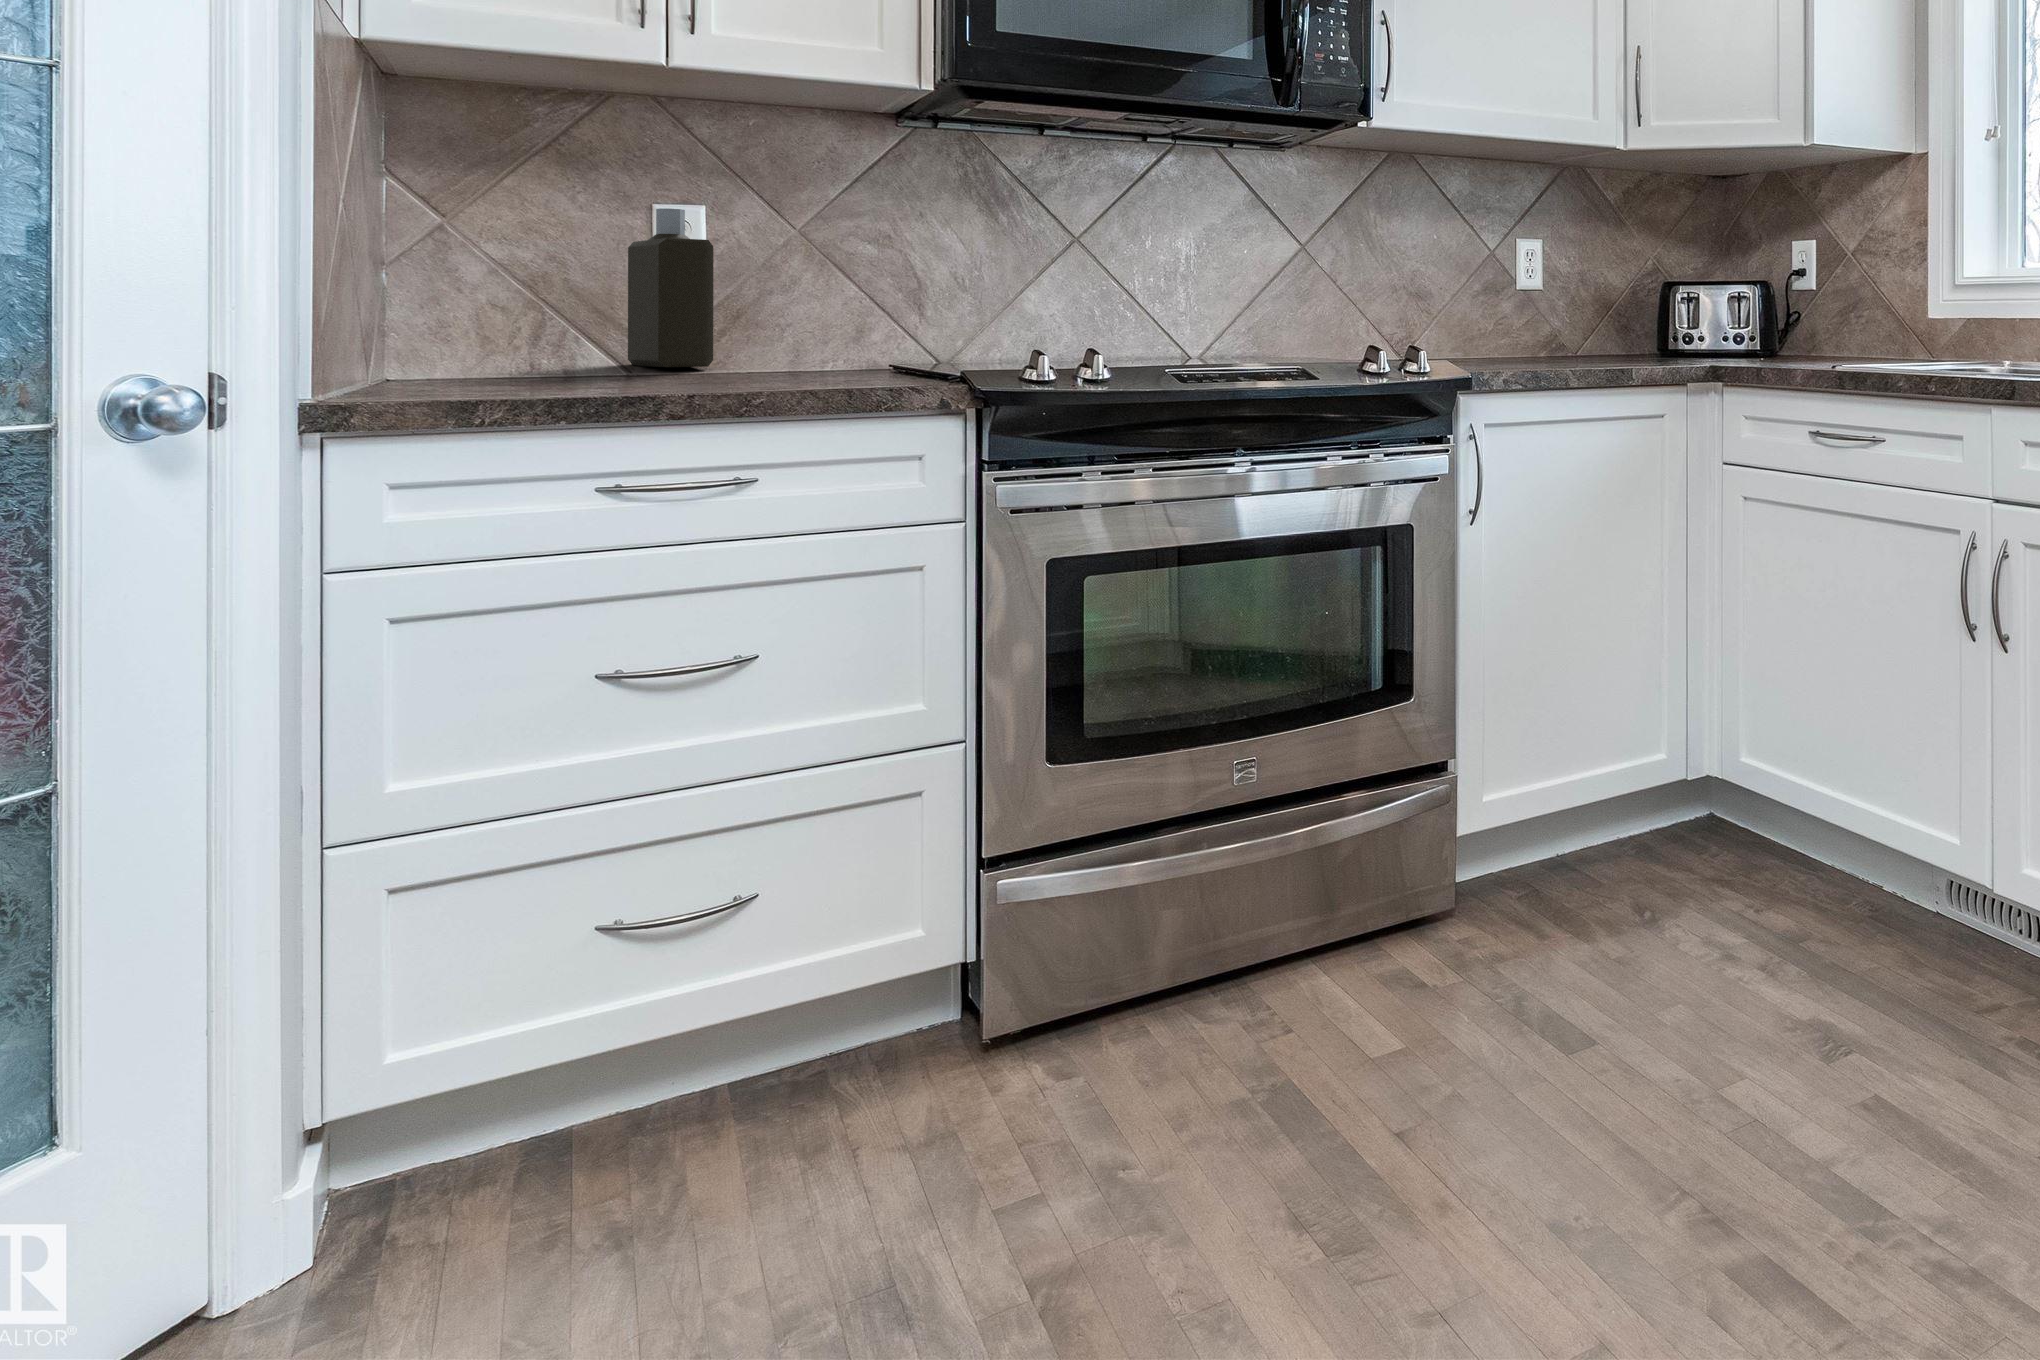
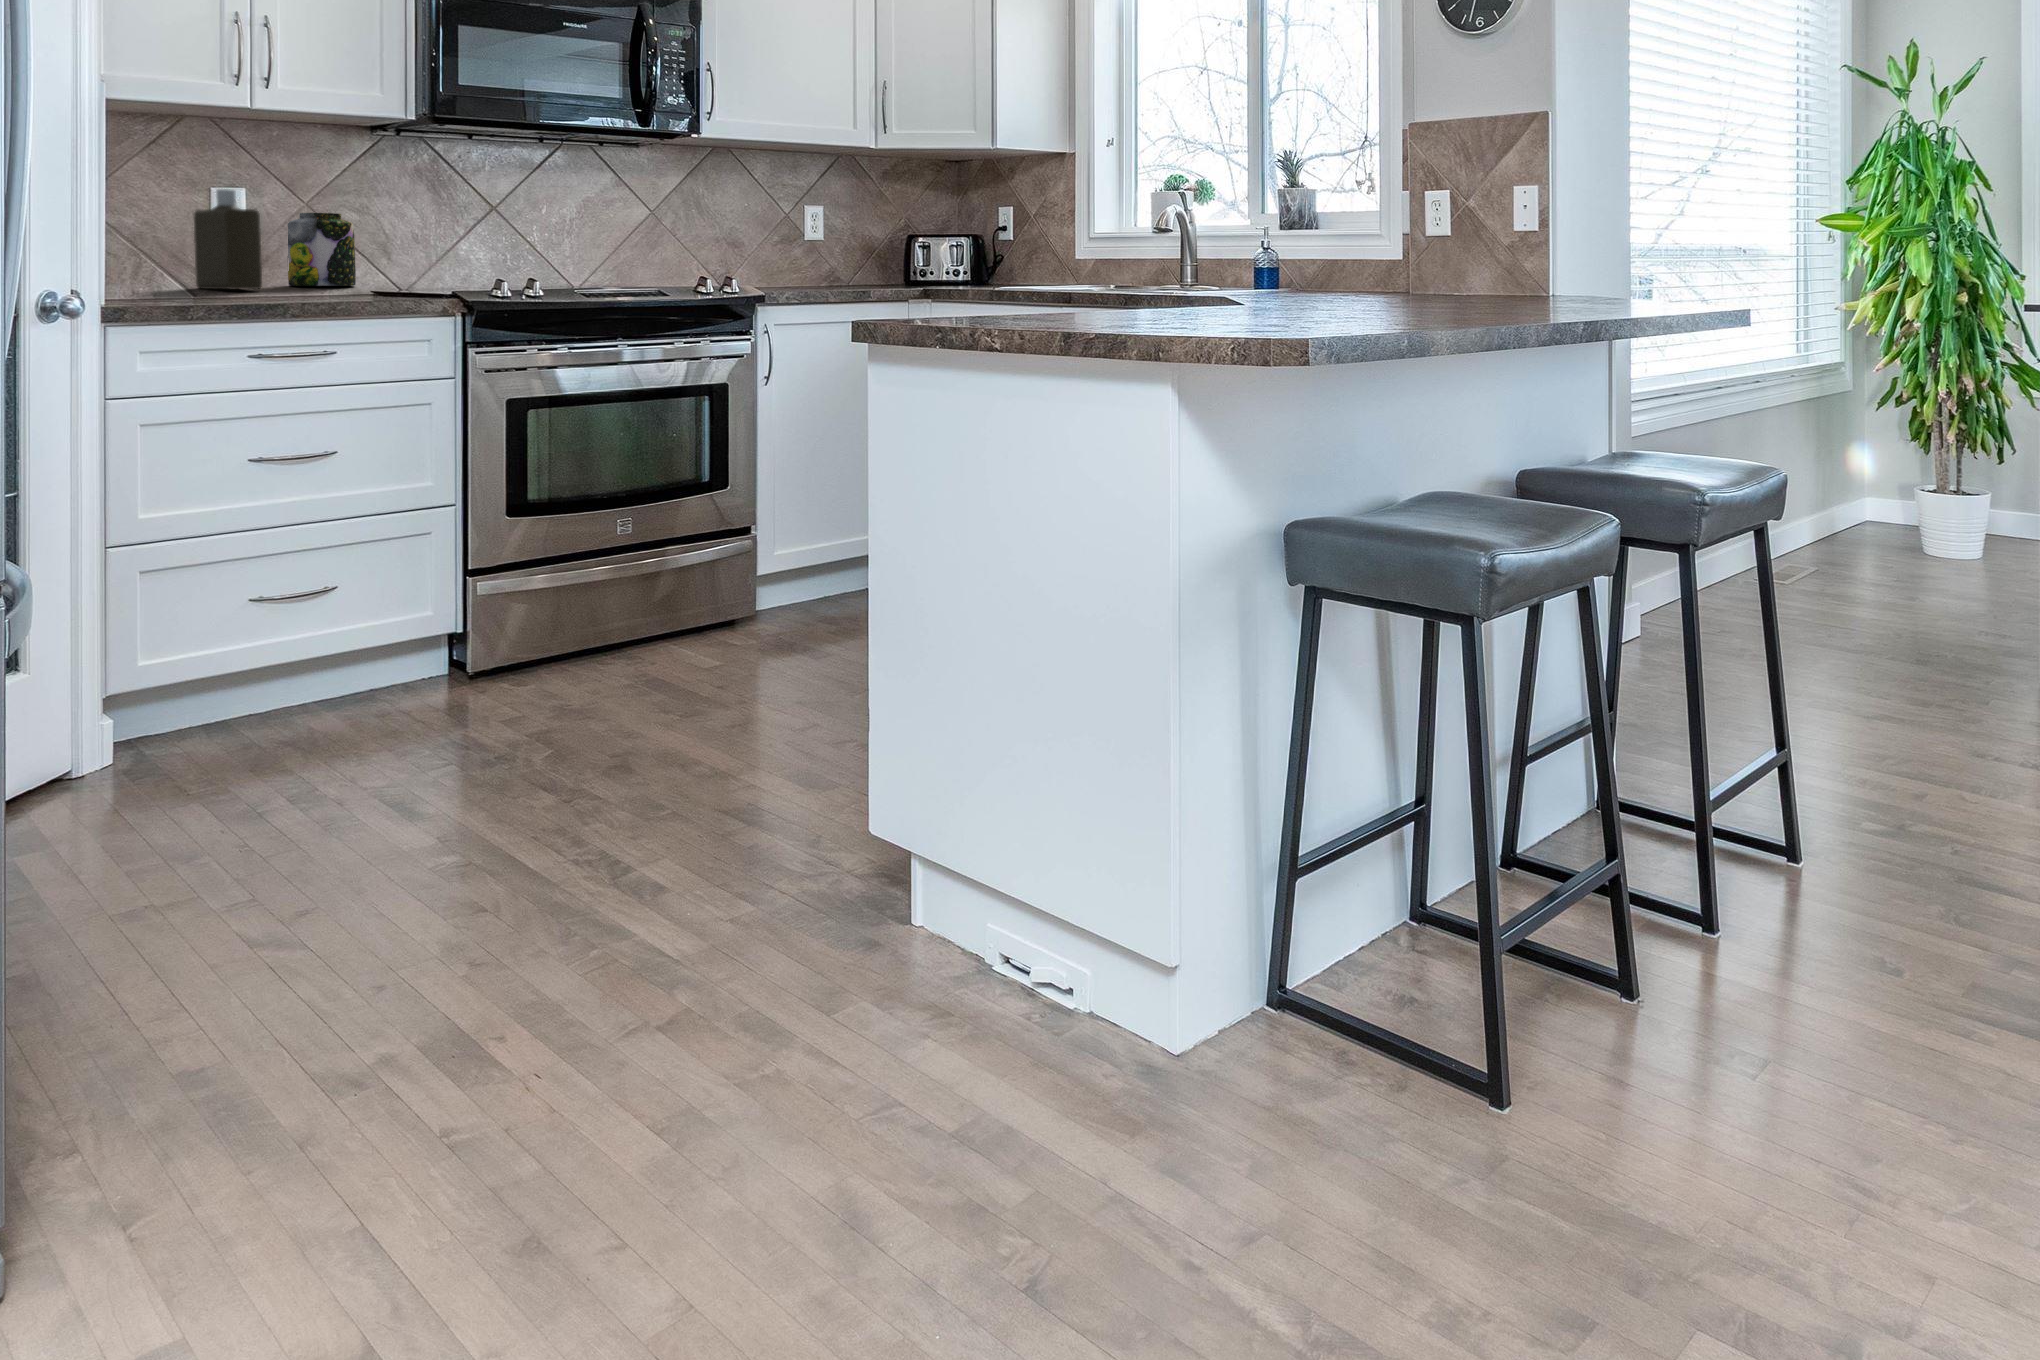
jar: none [769,246,864,360] -> present [288,213,356,286]

